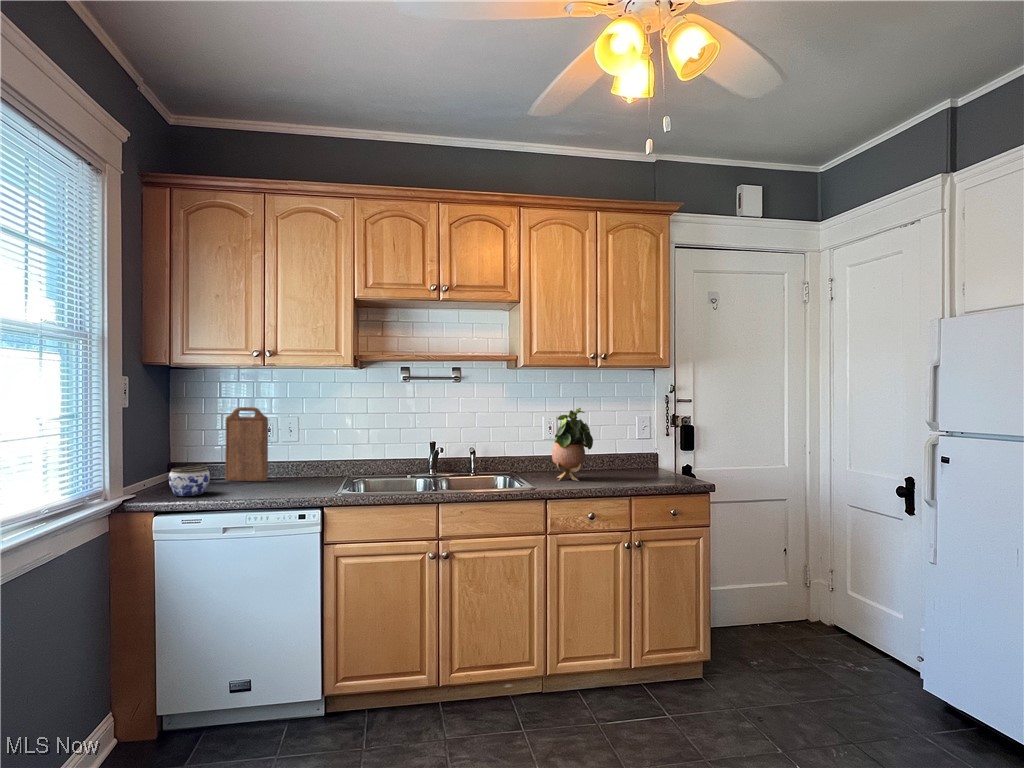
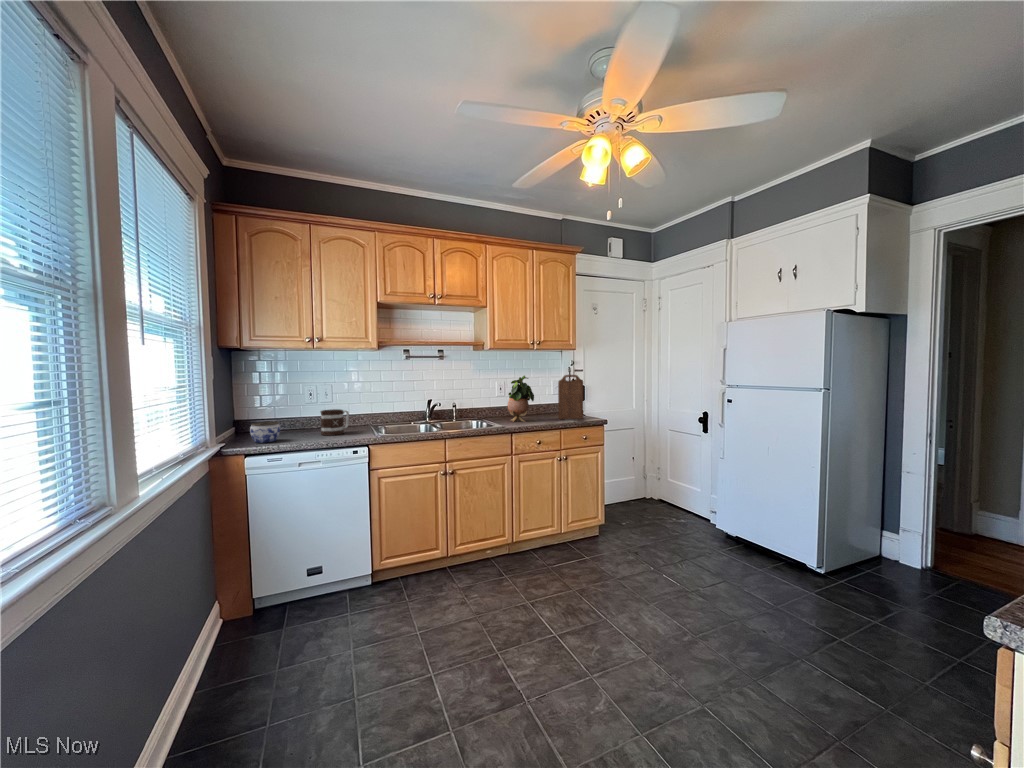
cutting board: present [225,407,268,481] -> present [558,375,583,419]
mug: none [270,452,312,490] -> present [321,409,349,436]

